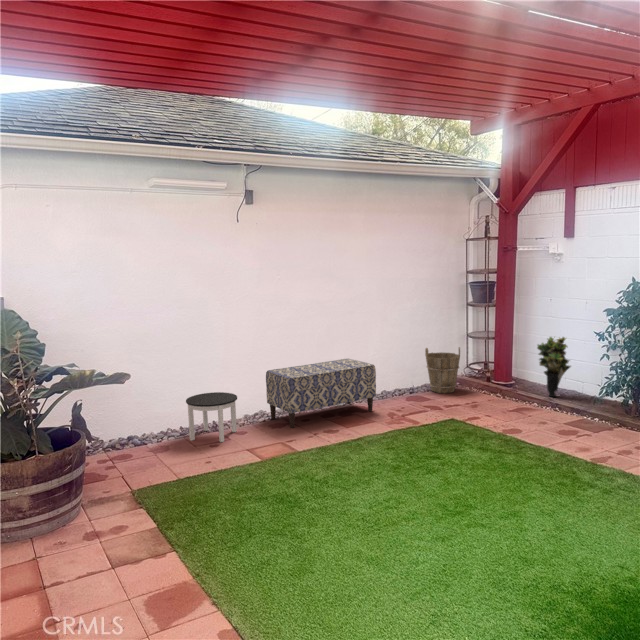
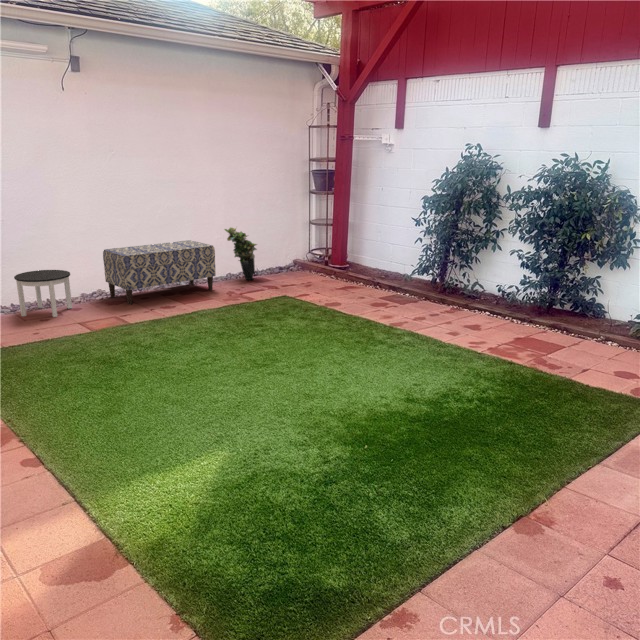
potted plant: present [537,337,571,397] -> present [224,227,257,280]
bucket: present [425,347,460,393] -> none [268,232,300,275]

